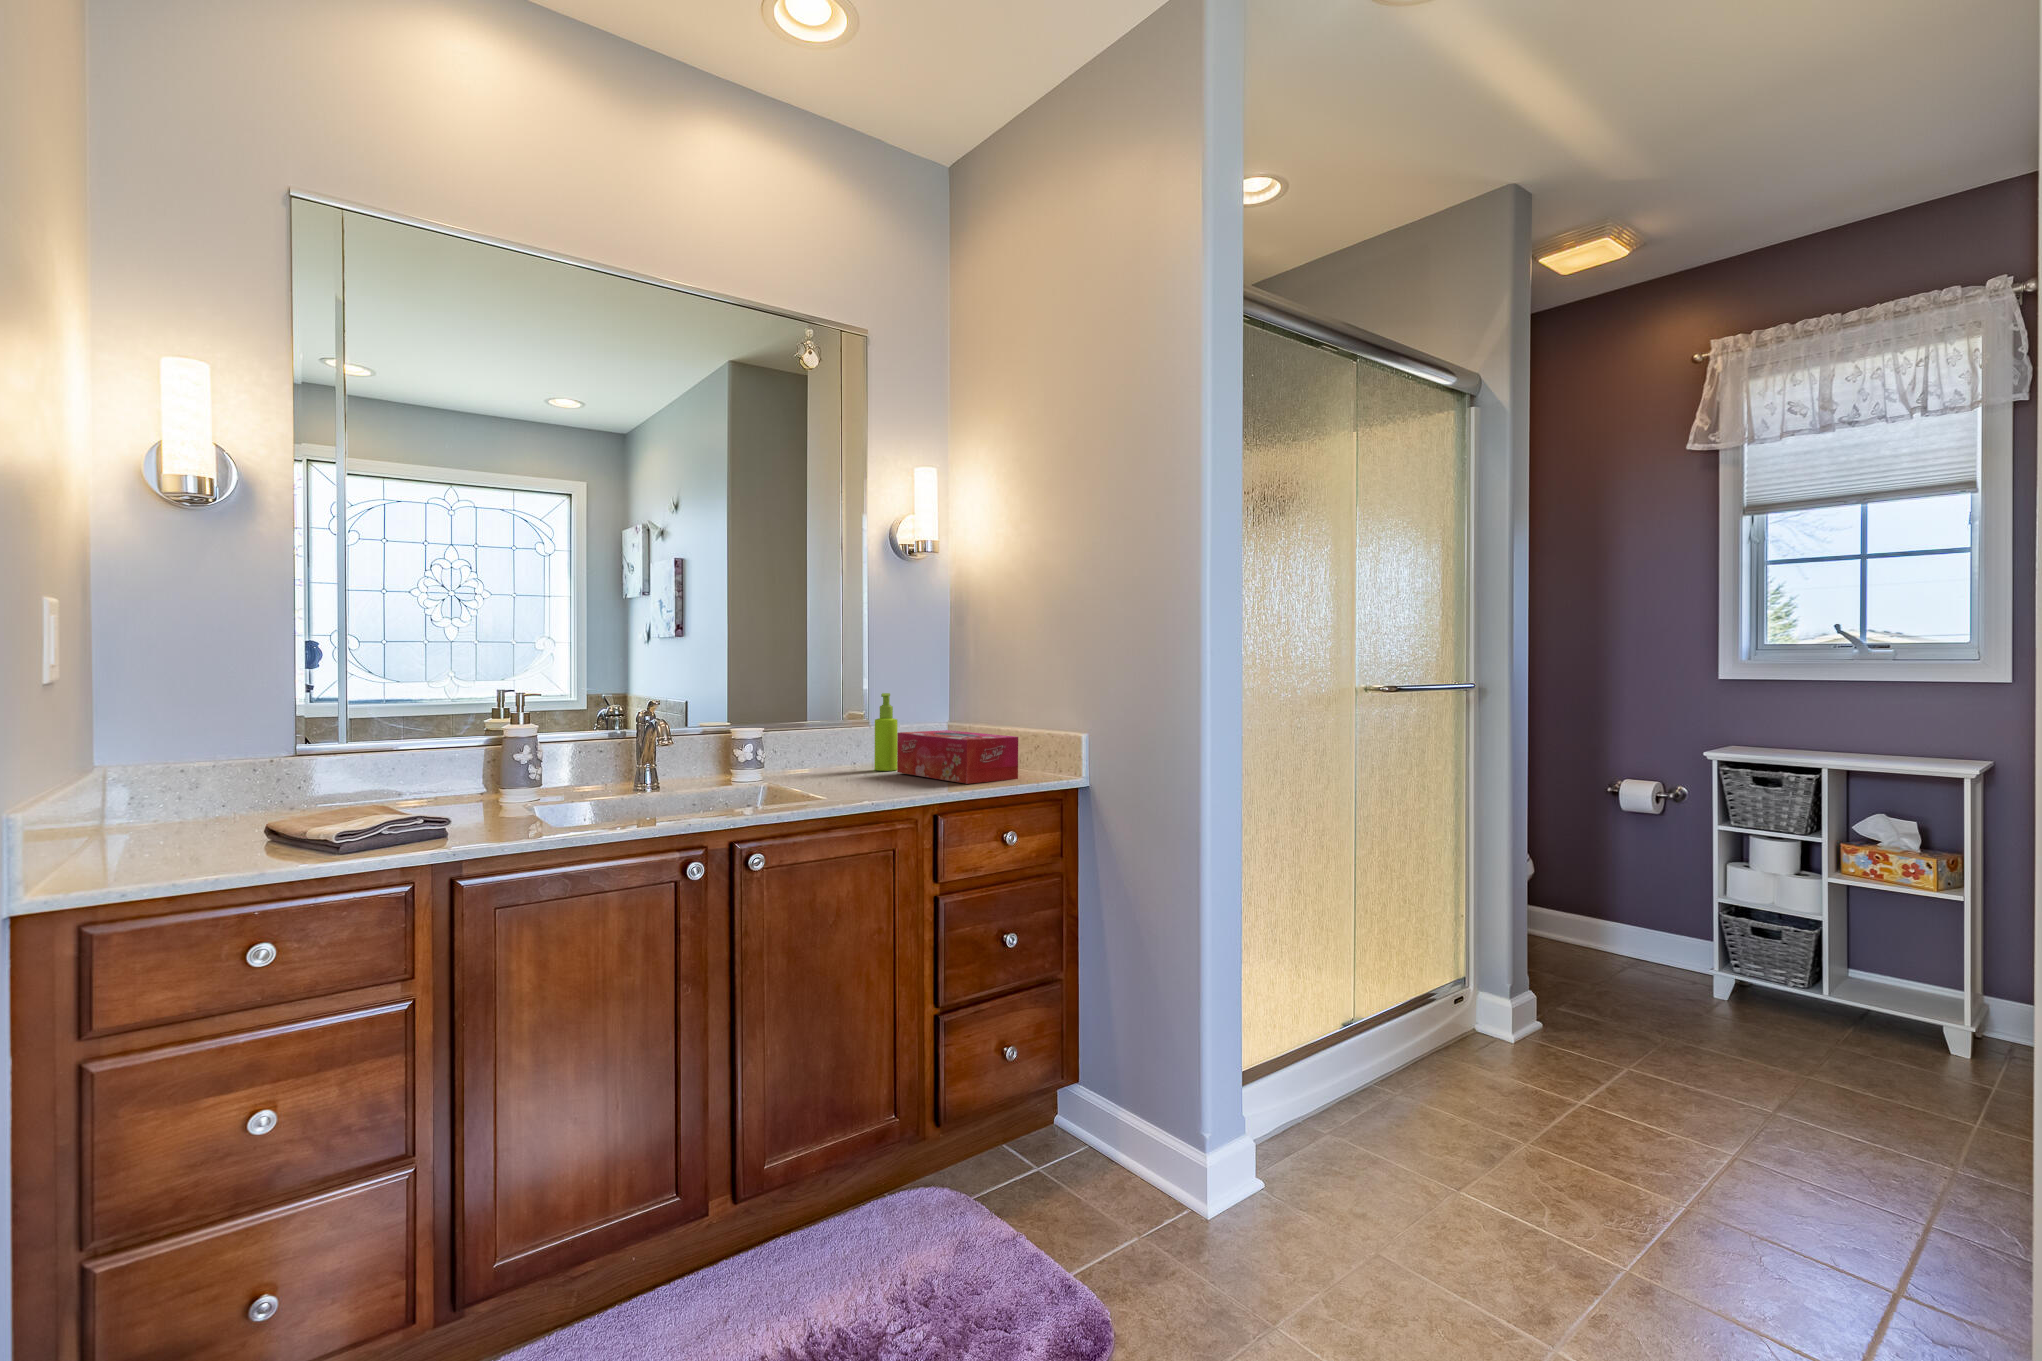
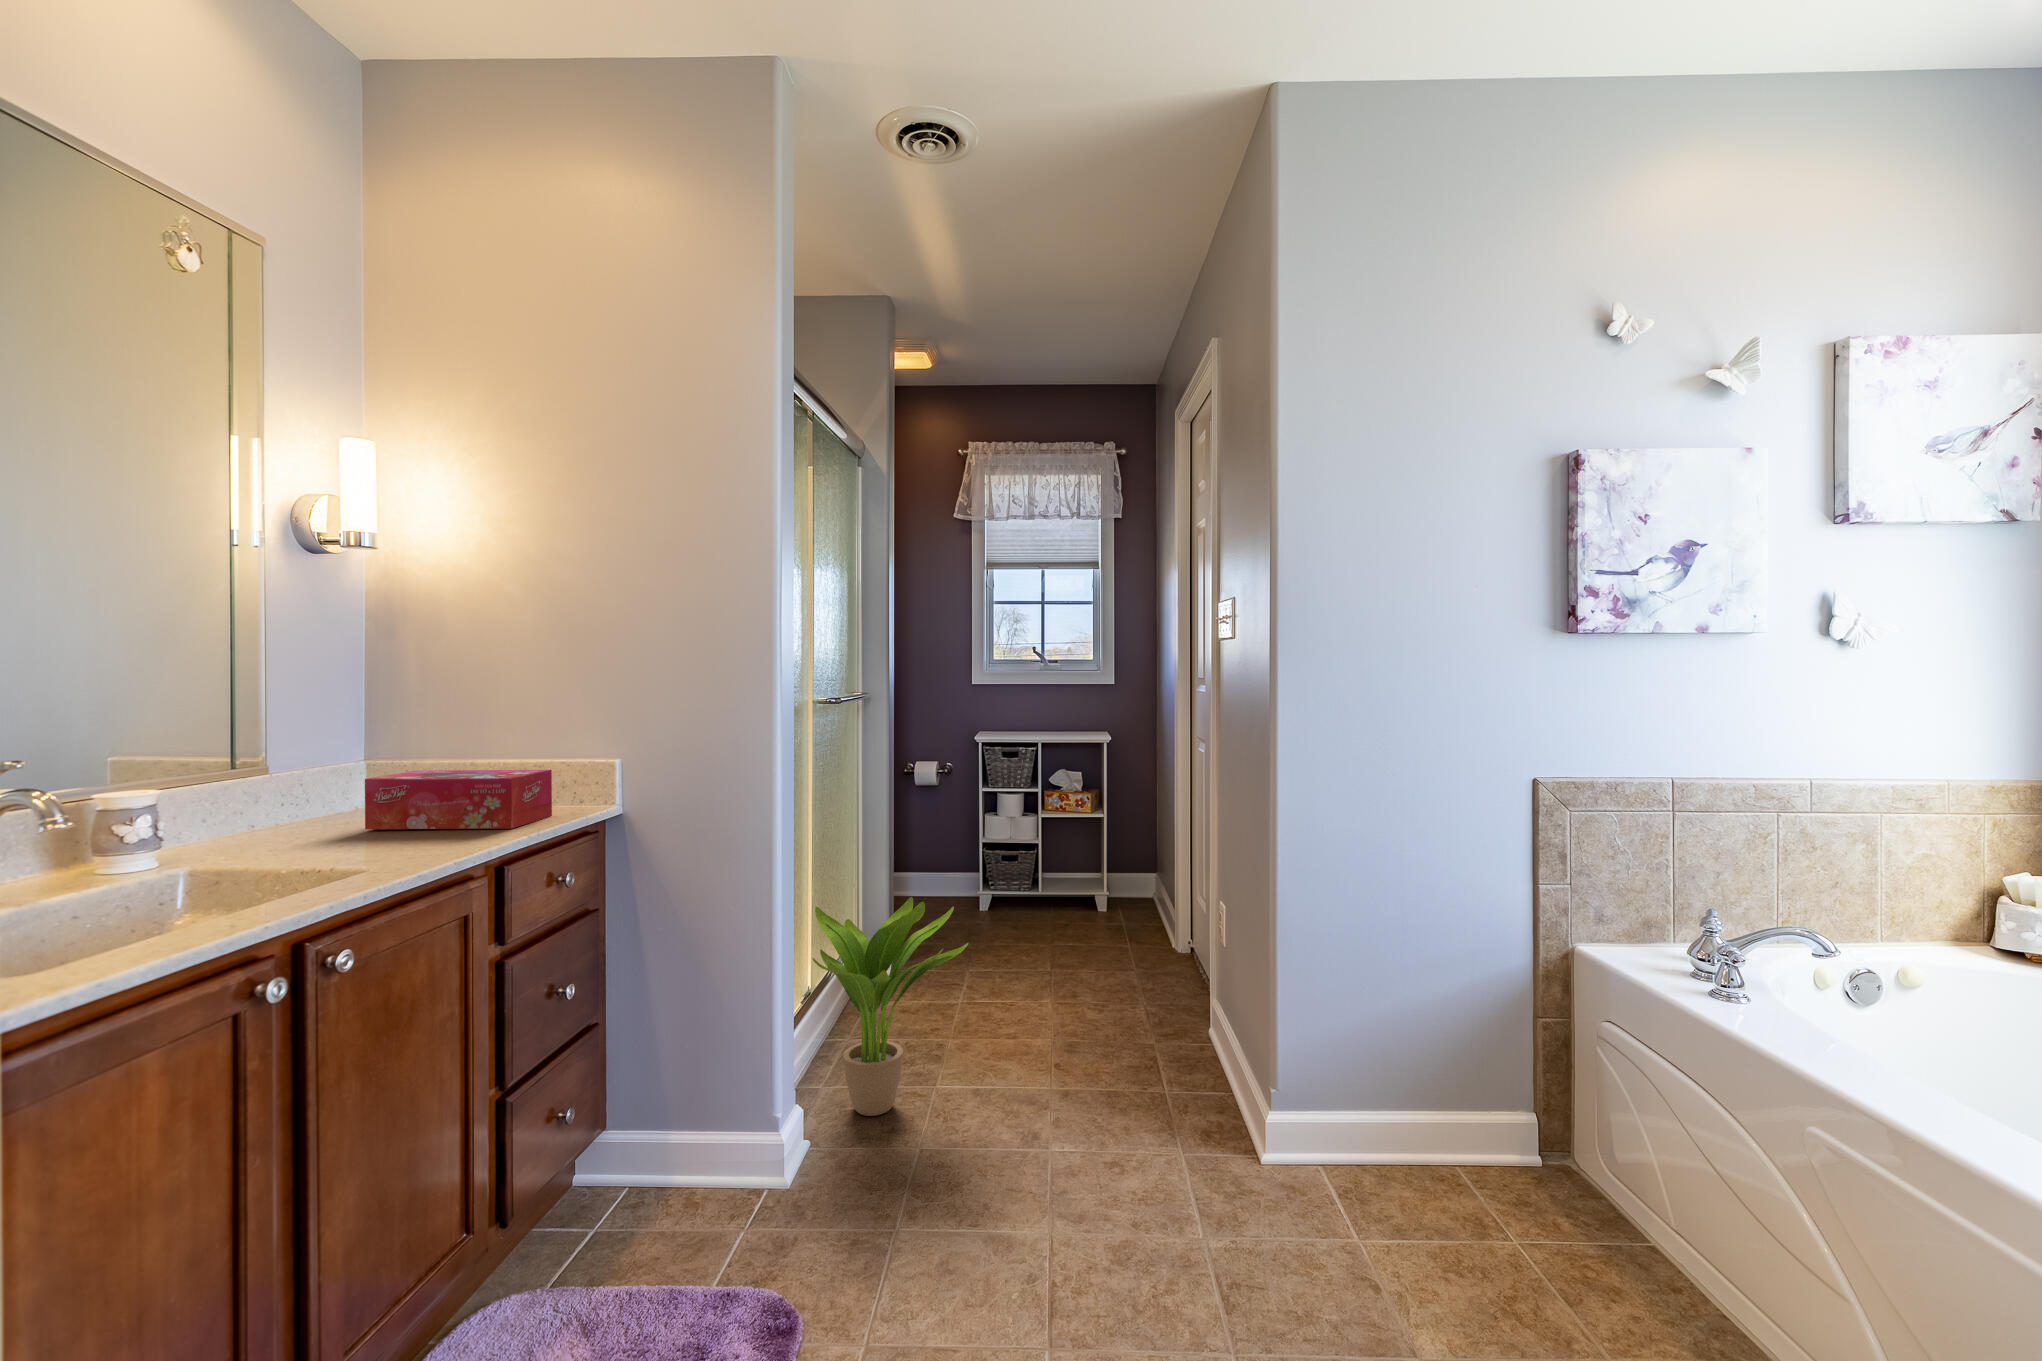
soap dispenser: present [874,693,898,771] -> none [308,729,345,831]
potted plant: none [1275,922,1489,1192] -> present [812,897,968,1116]

